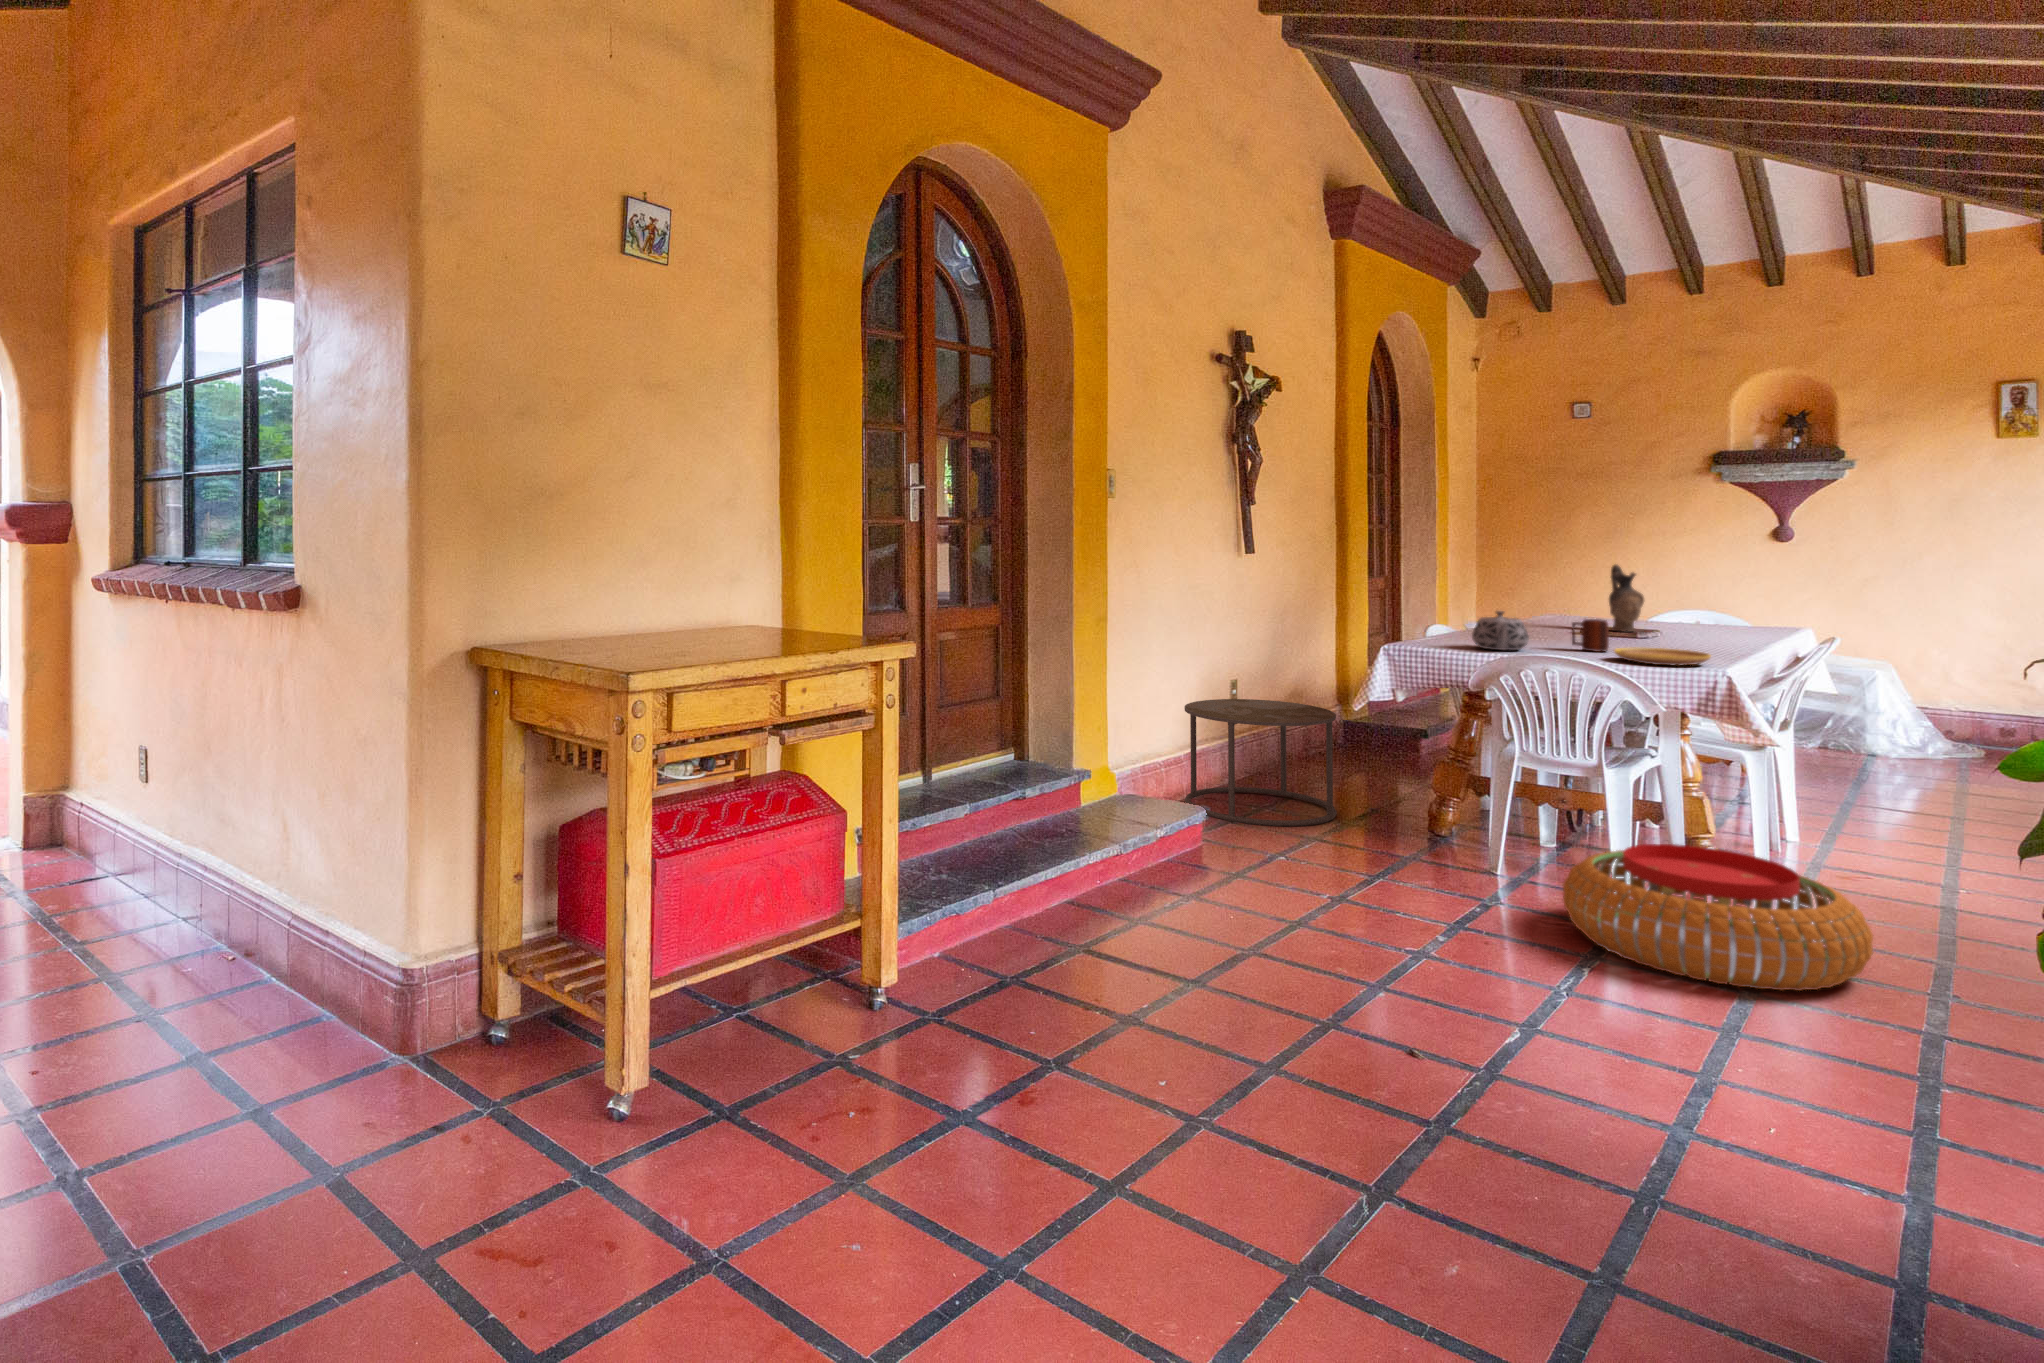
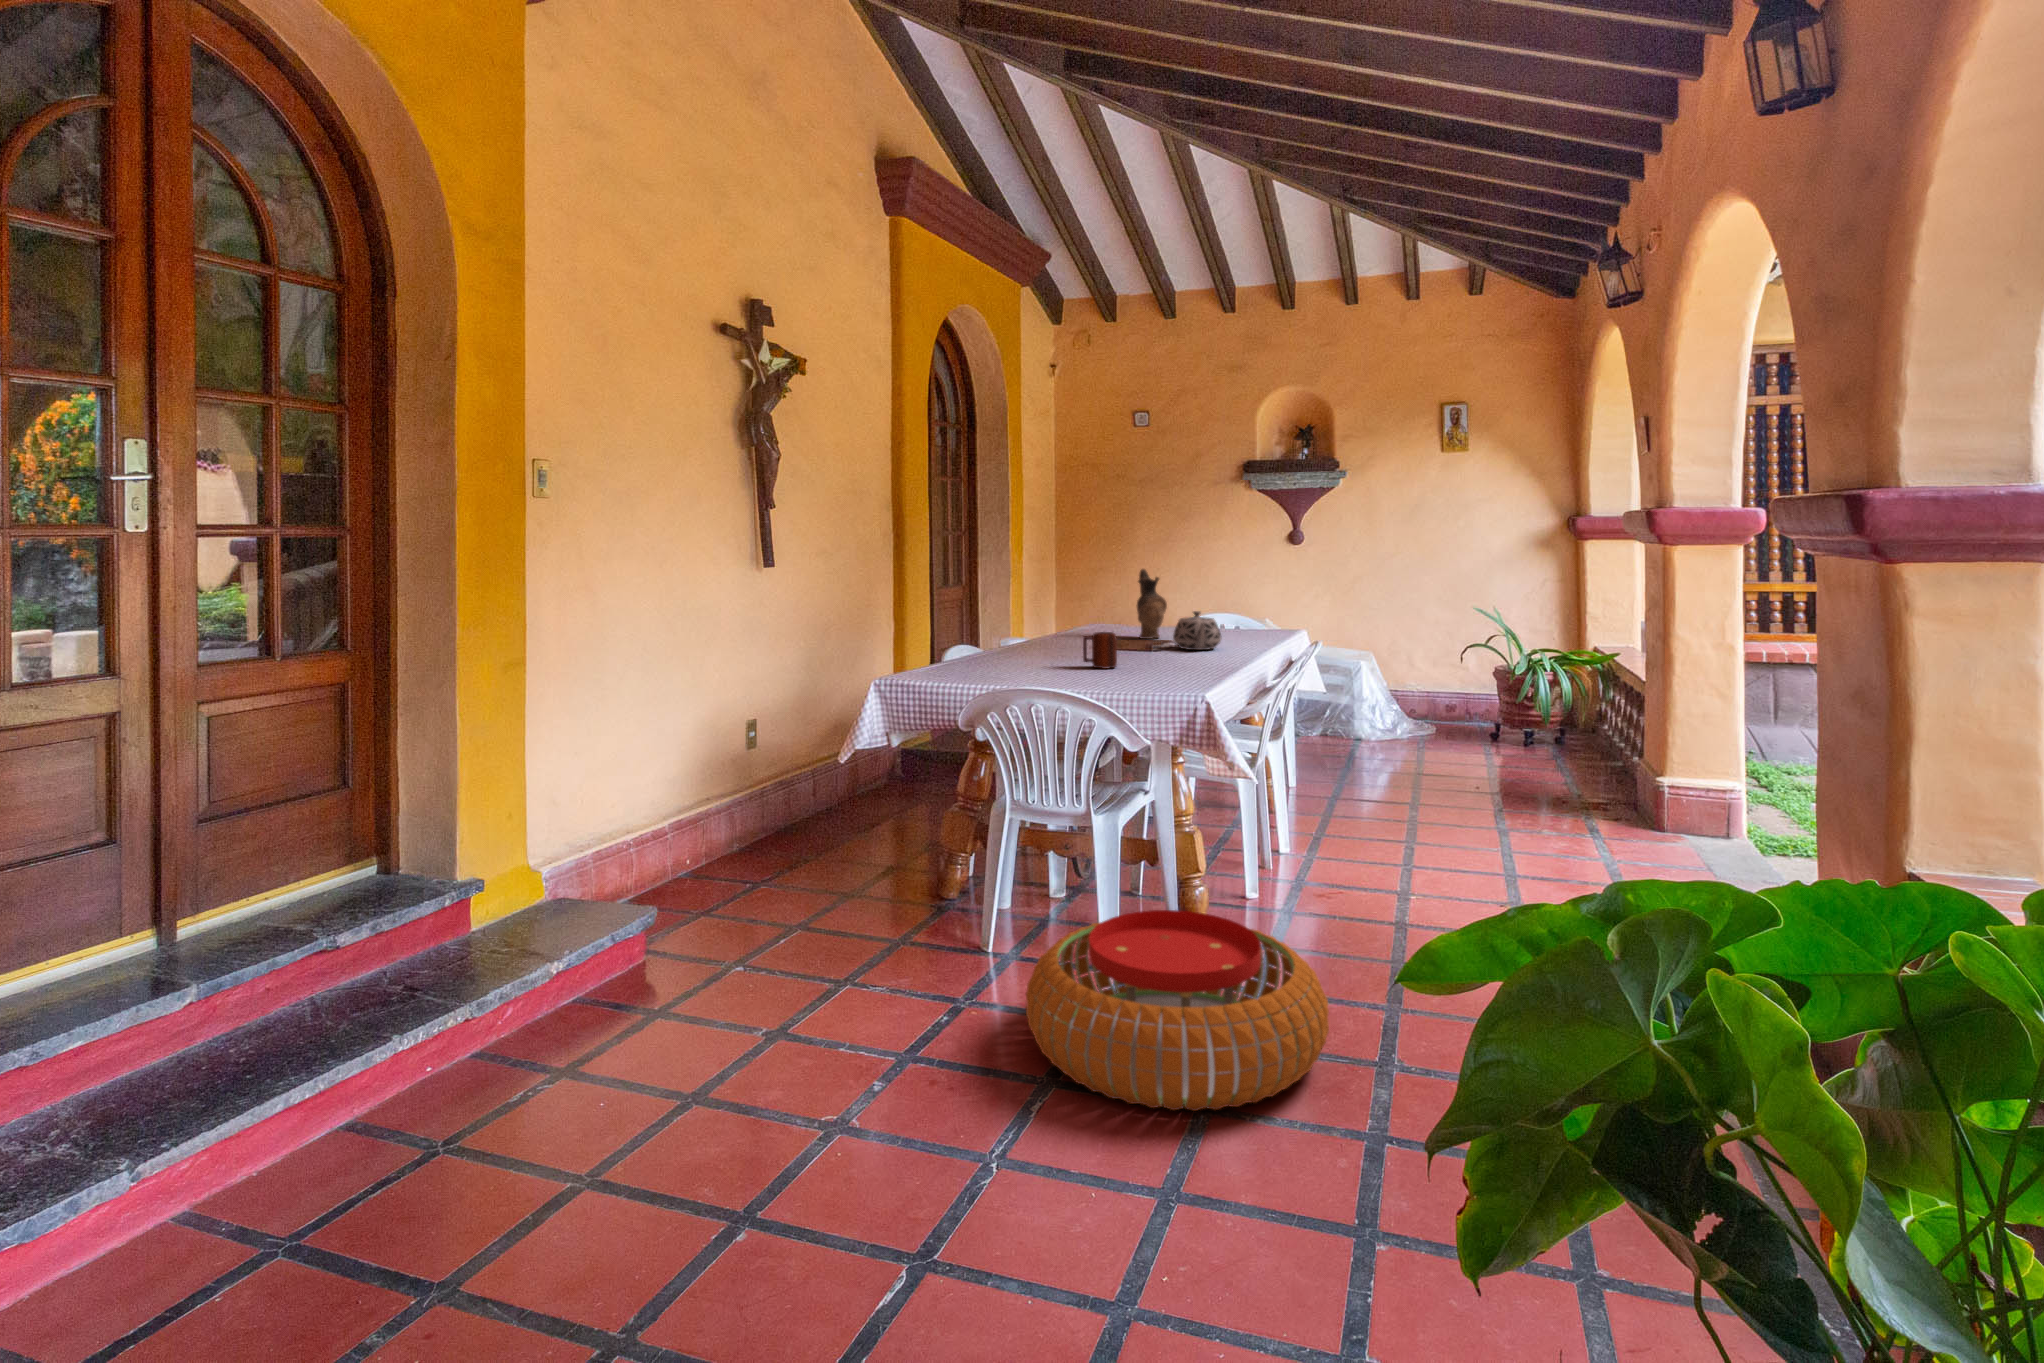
teapot: present [1472,611,1529,650] -> present [1173,611,1221,650]
plate: present [1614,648,1711,665] -> none [1114,663,1202,684]
side table: present [1185,699,1337,826] -> none [665,744,845,913]

